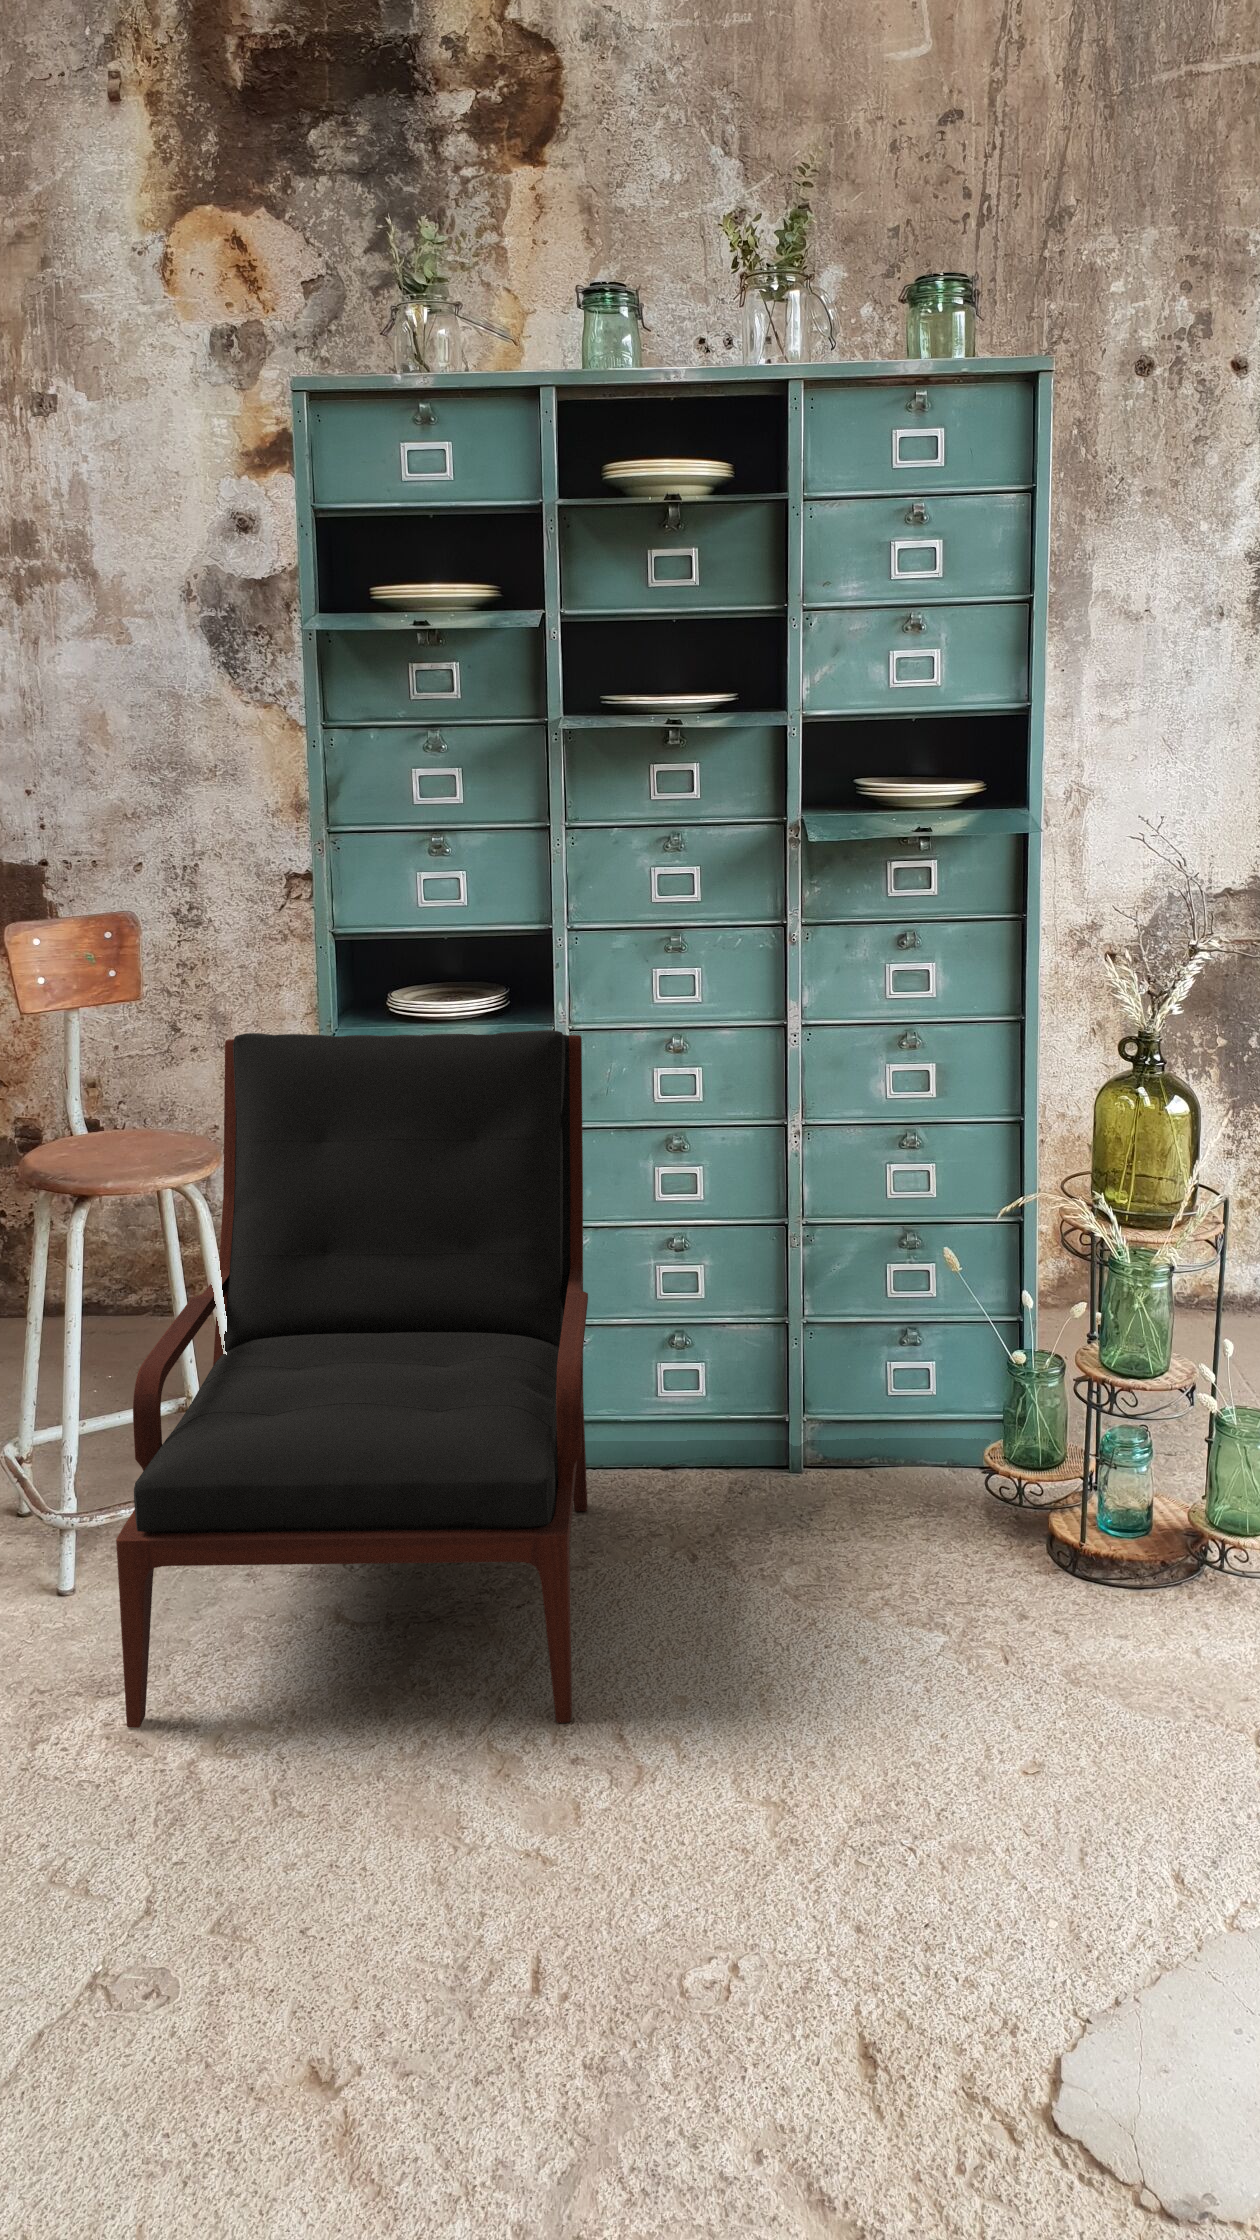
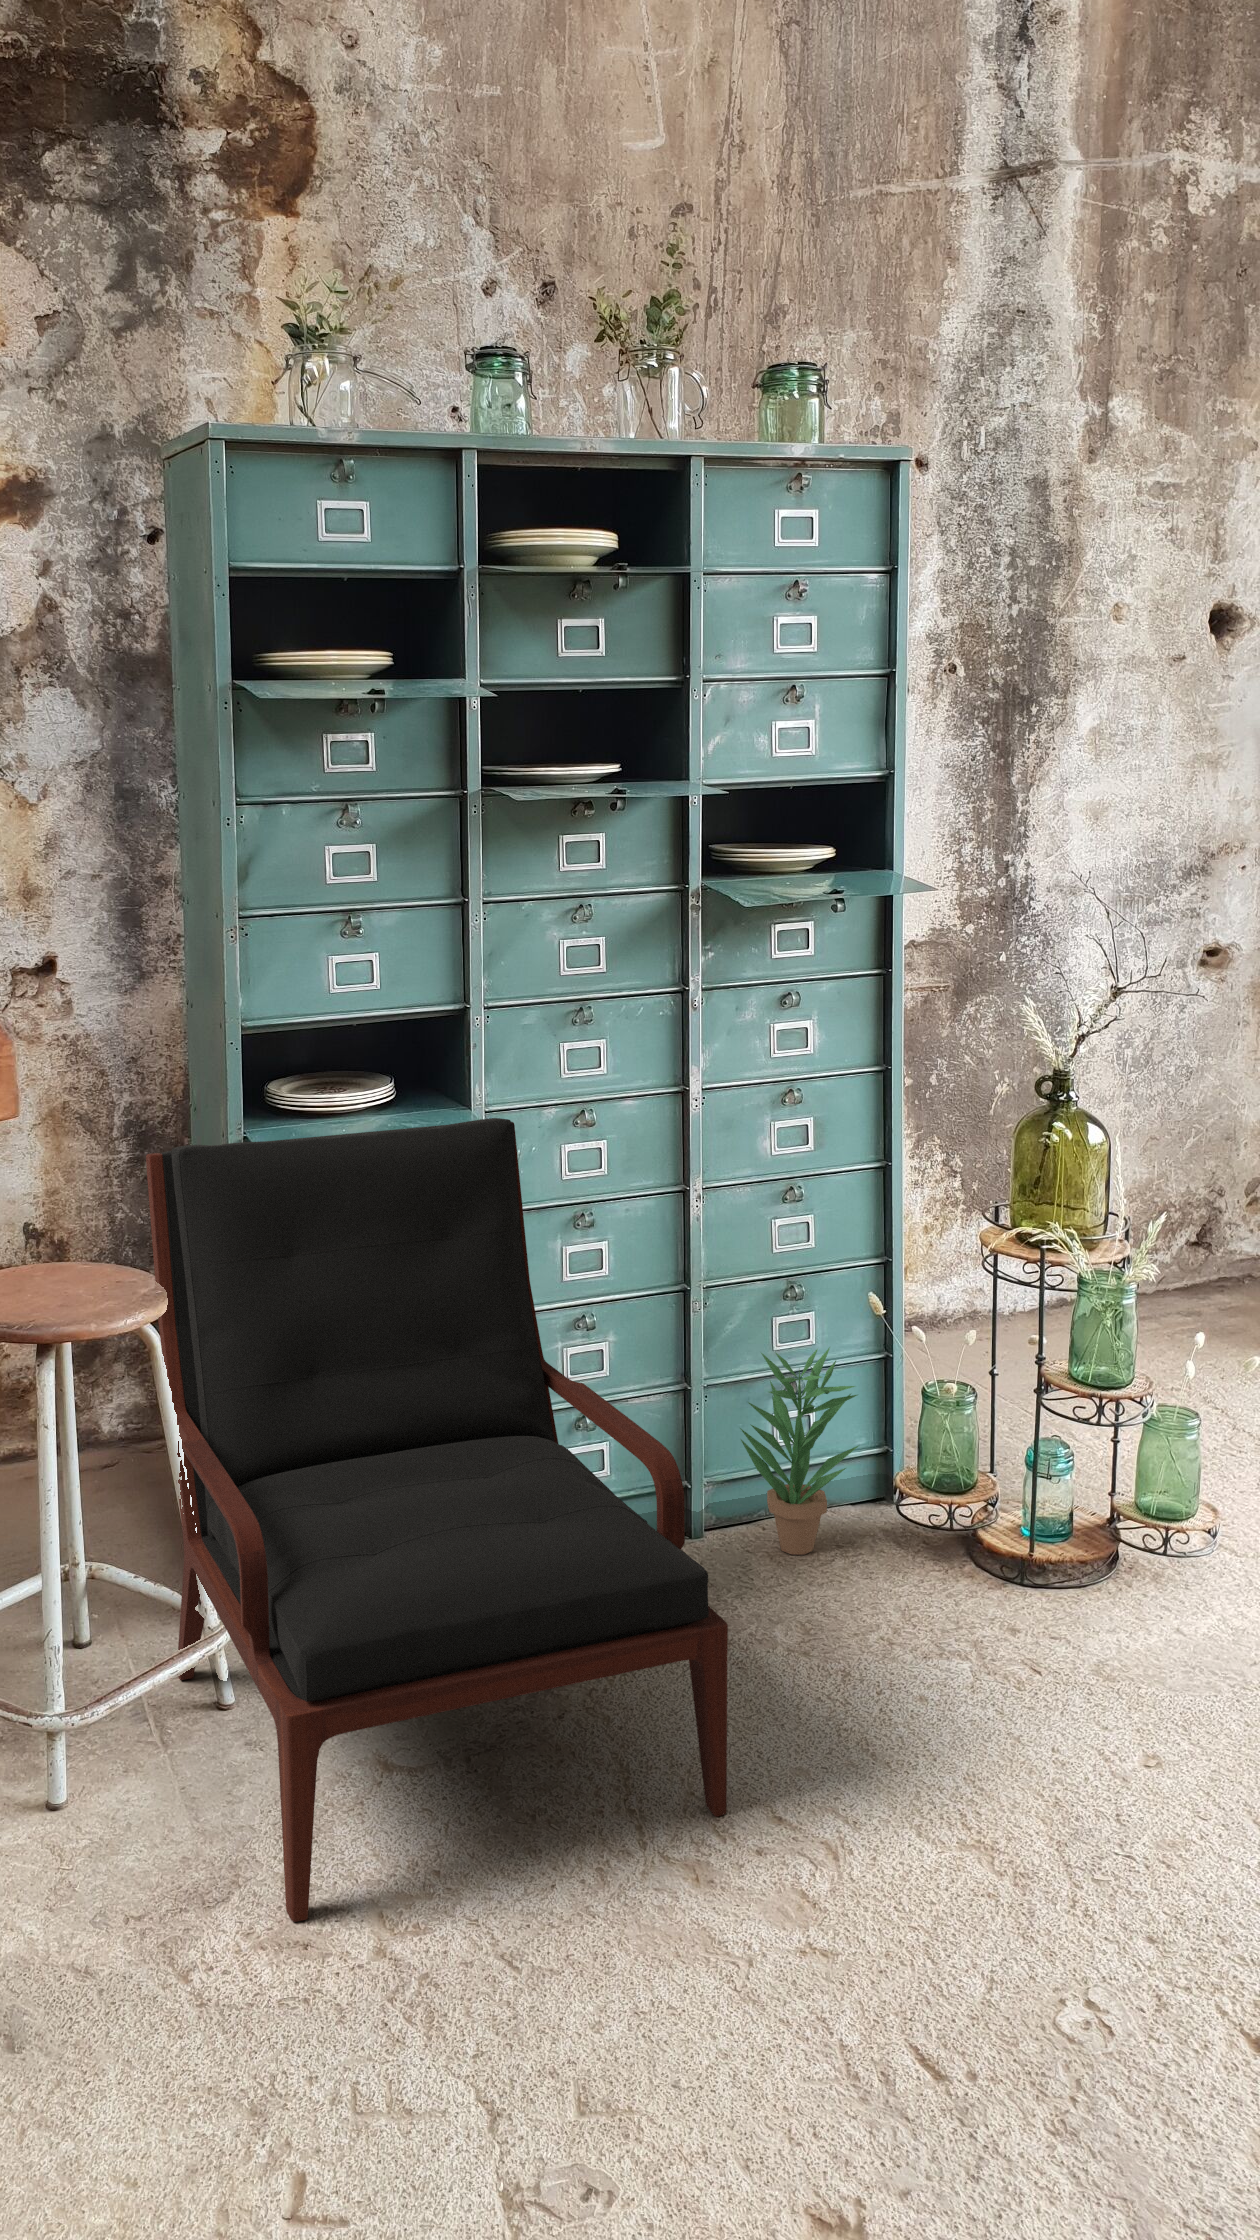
potted plant: none [819,1290,939,1505] -> present [740,1347,858,1555]

